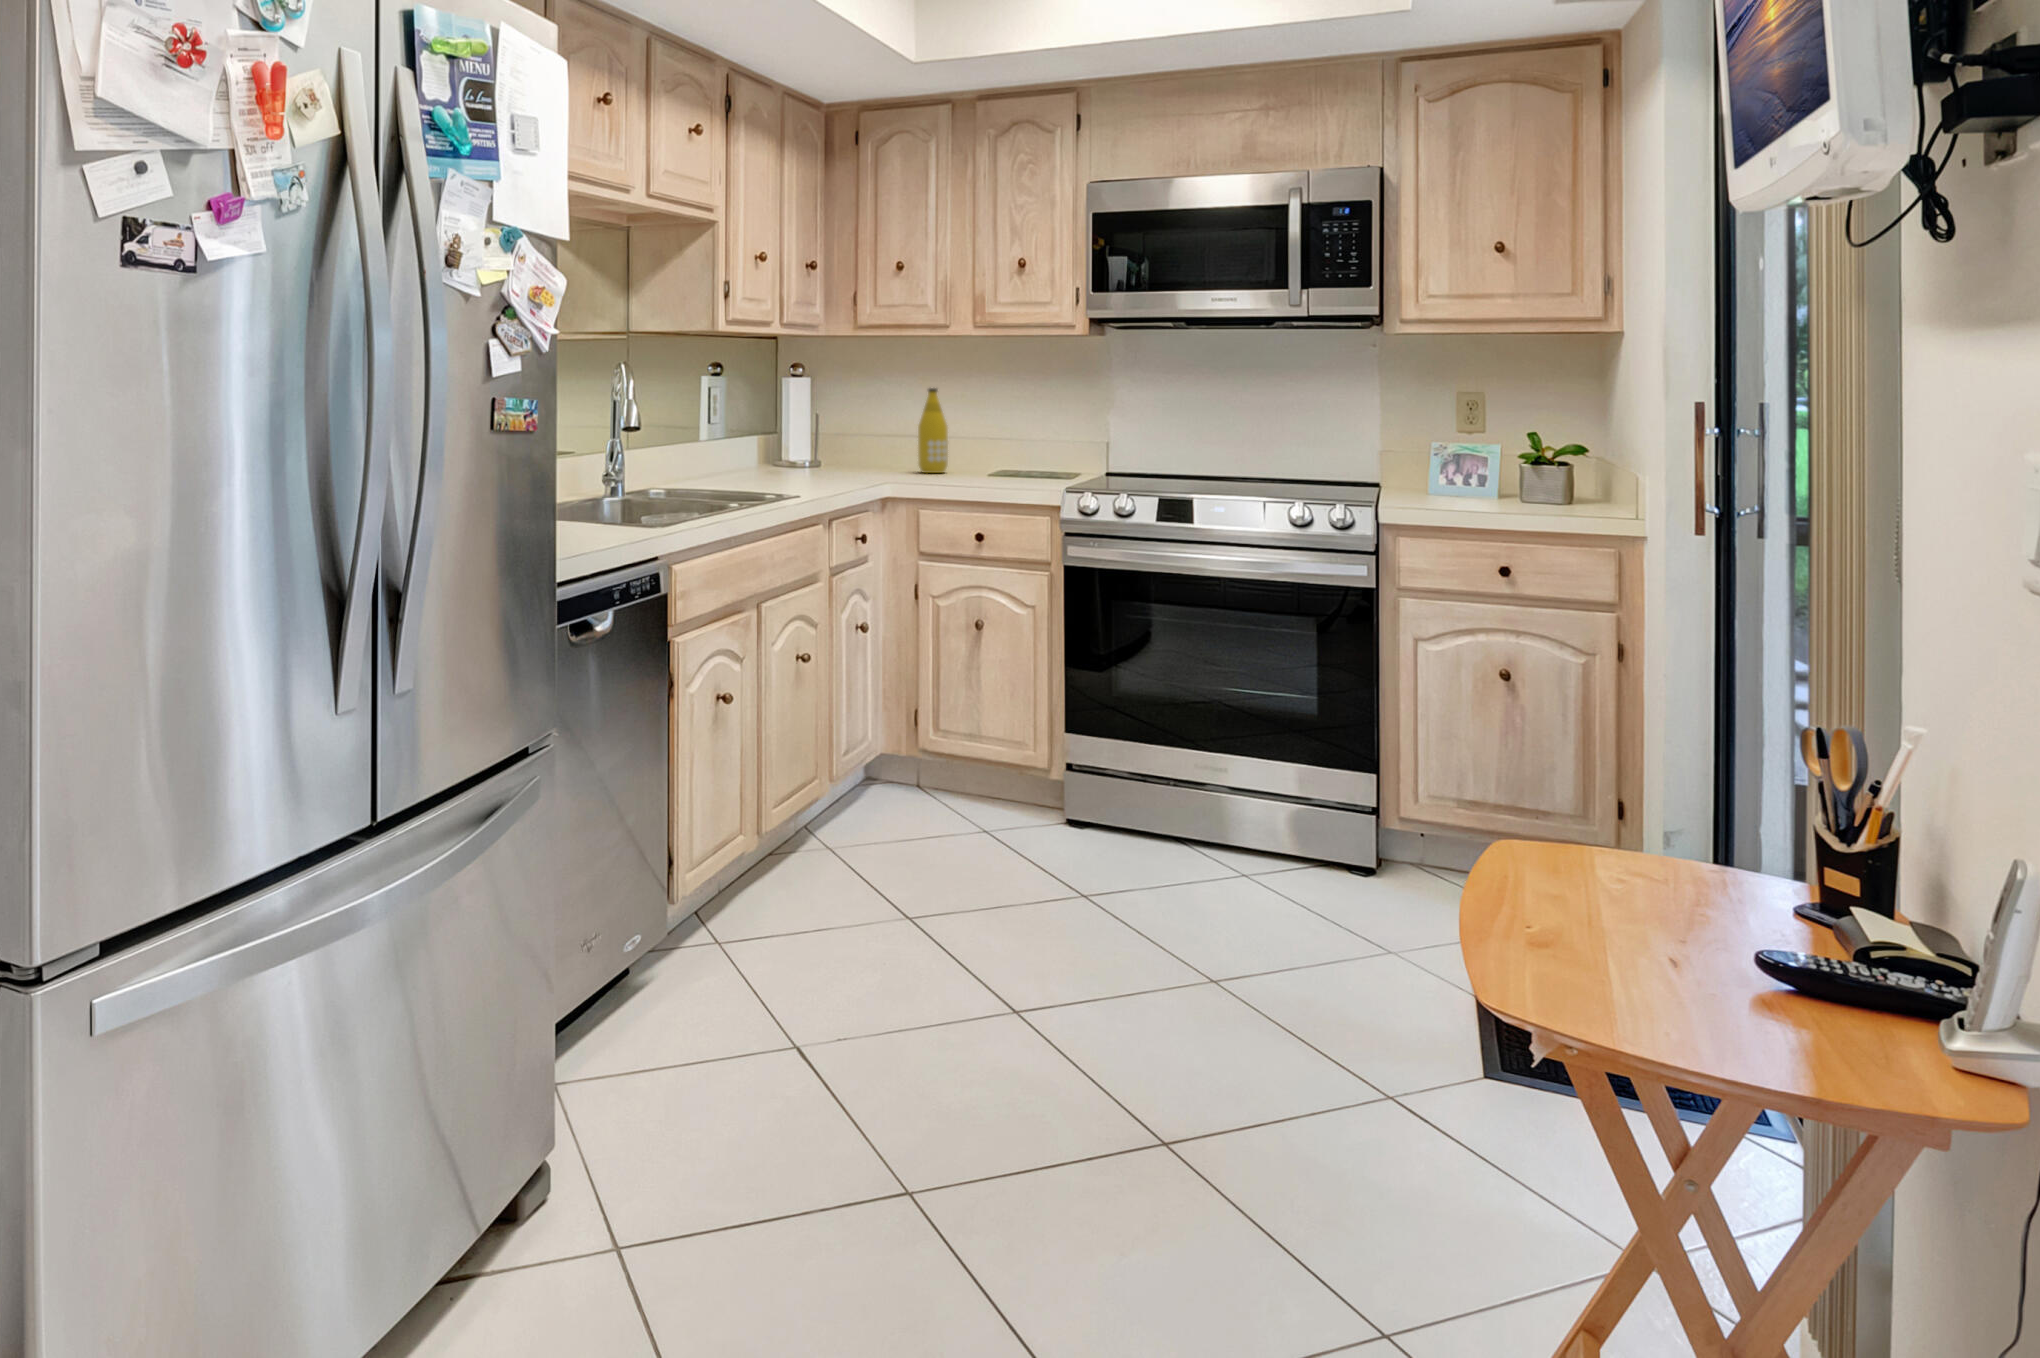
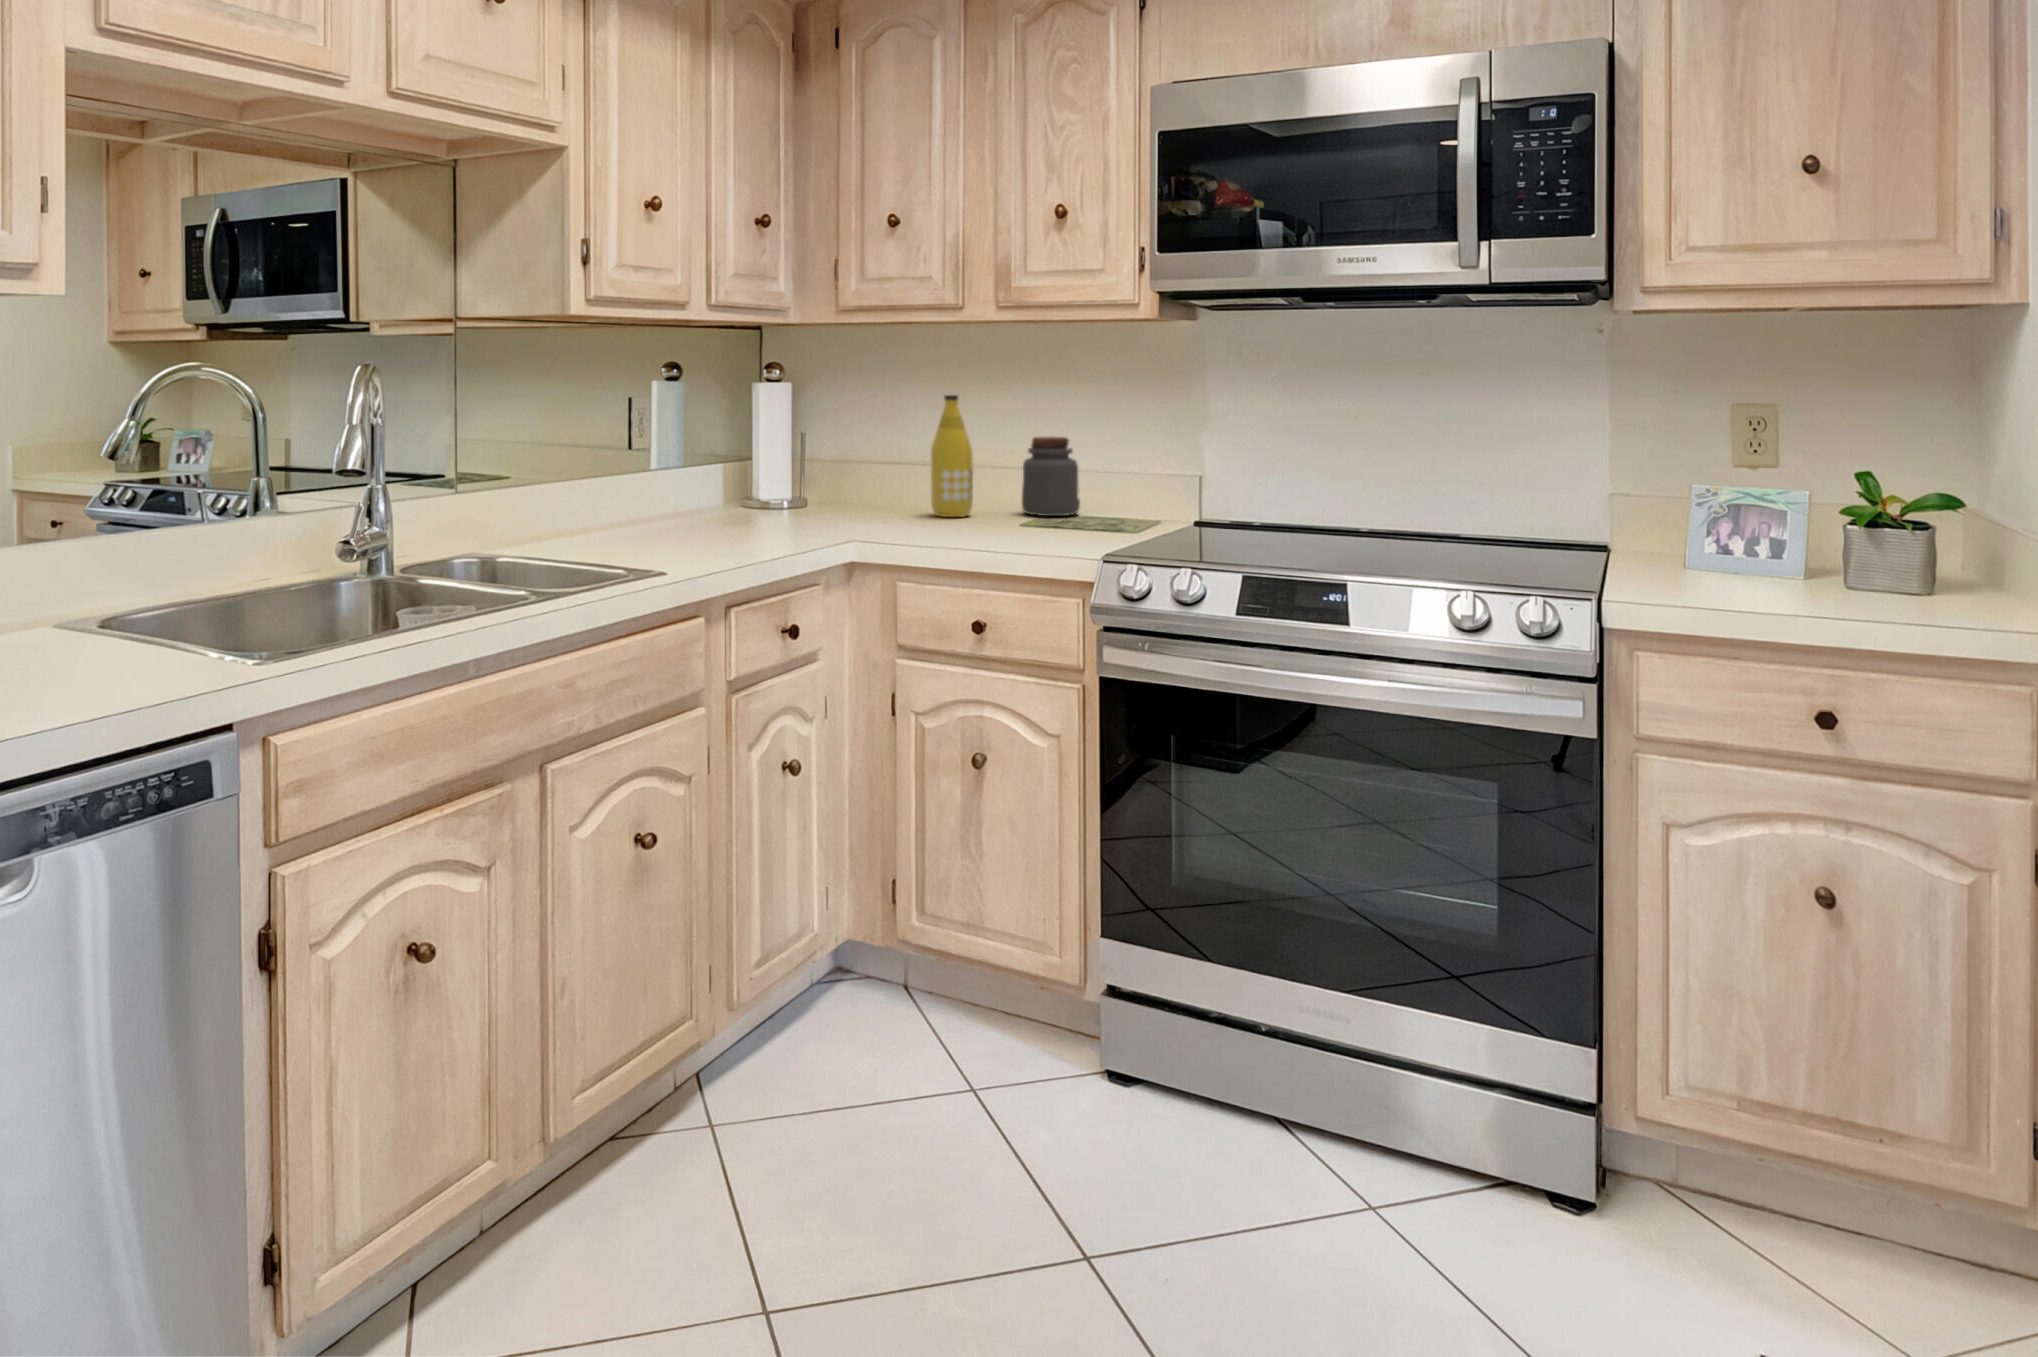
jar: none [980,418,1021,472] -> present [1022,437,1080,516]

